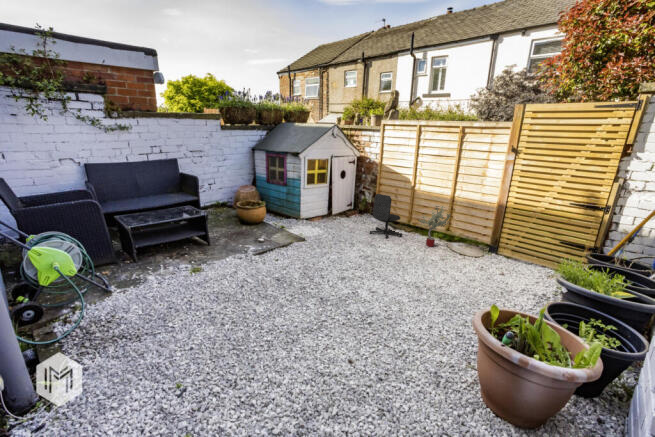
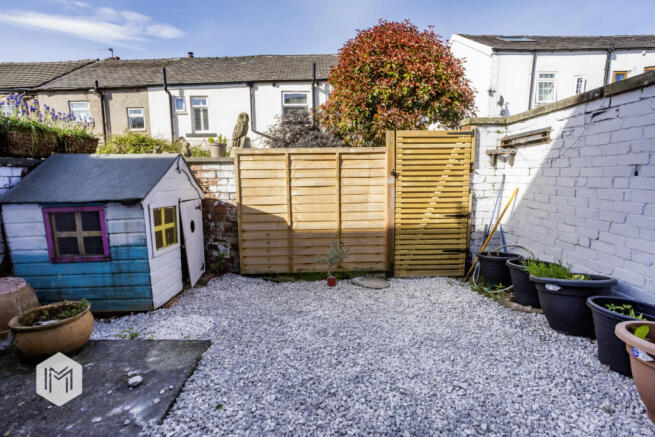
chair: present [370,194,402,239] -> none [255,240,294,294]

